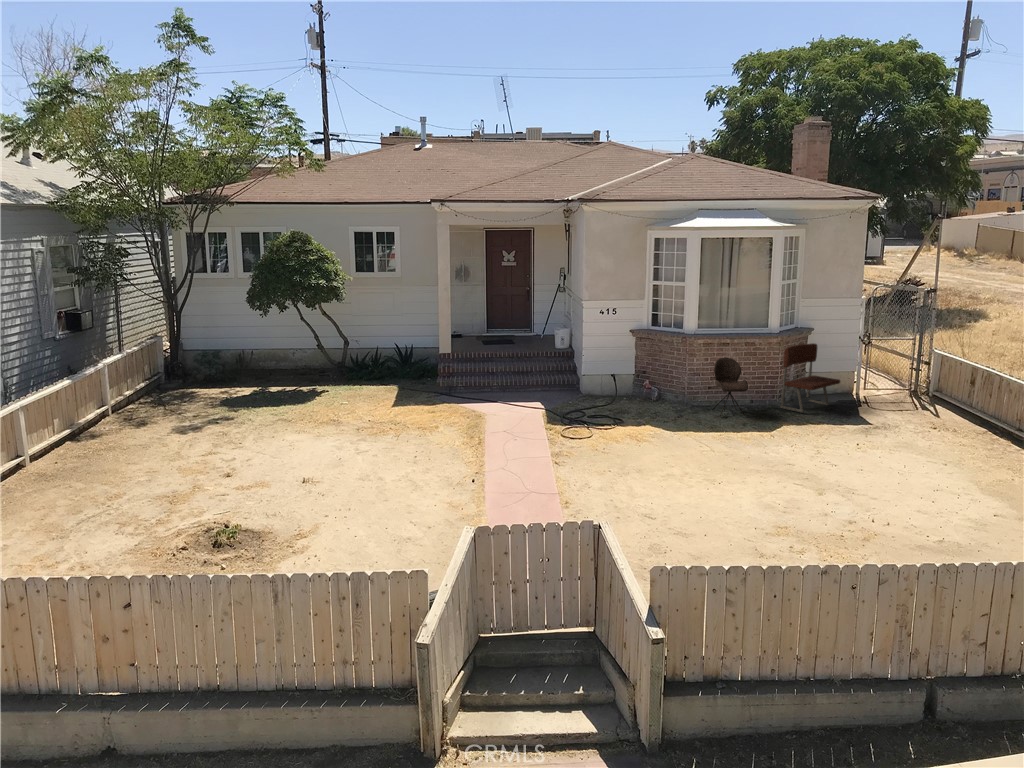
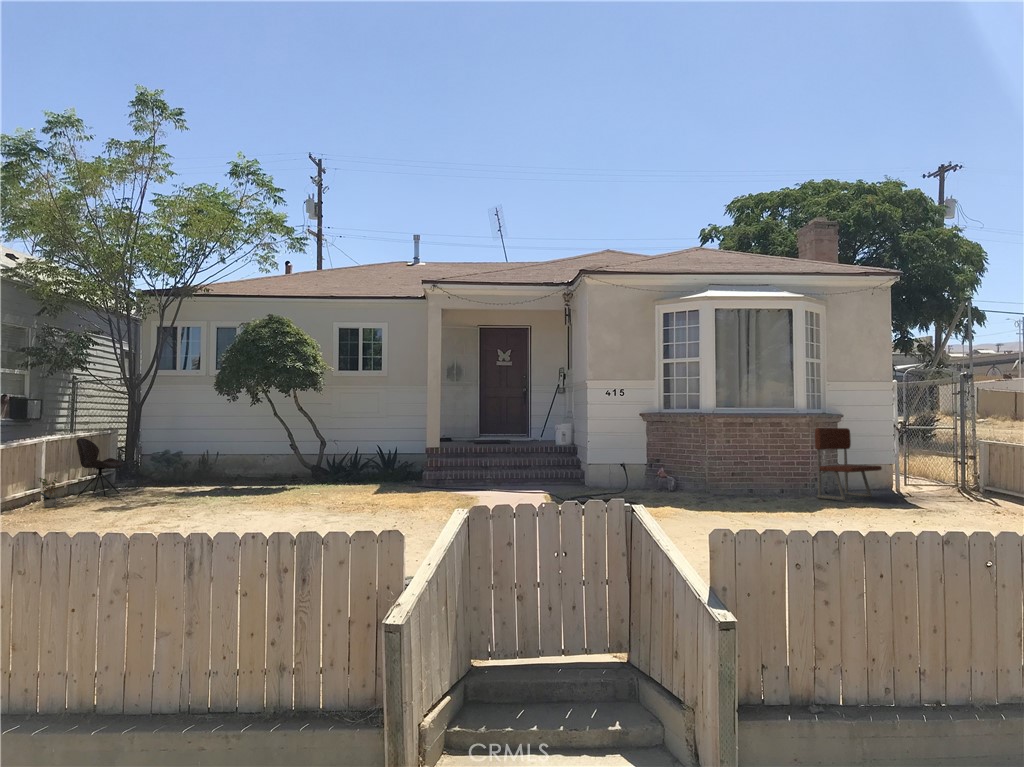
chair: present [712,358,748,416] -> present [76,438,123,497]
potted plant: none [106,395,133,423] -> present [38,477,64,507]

